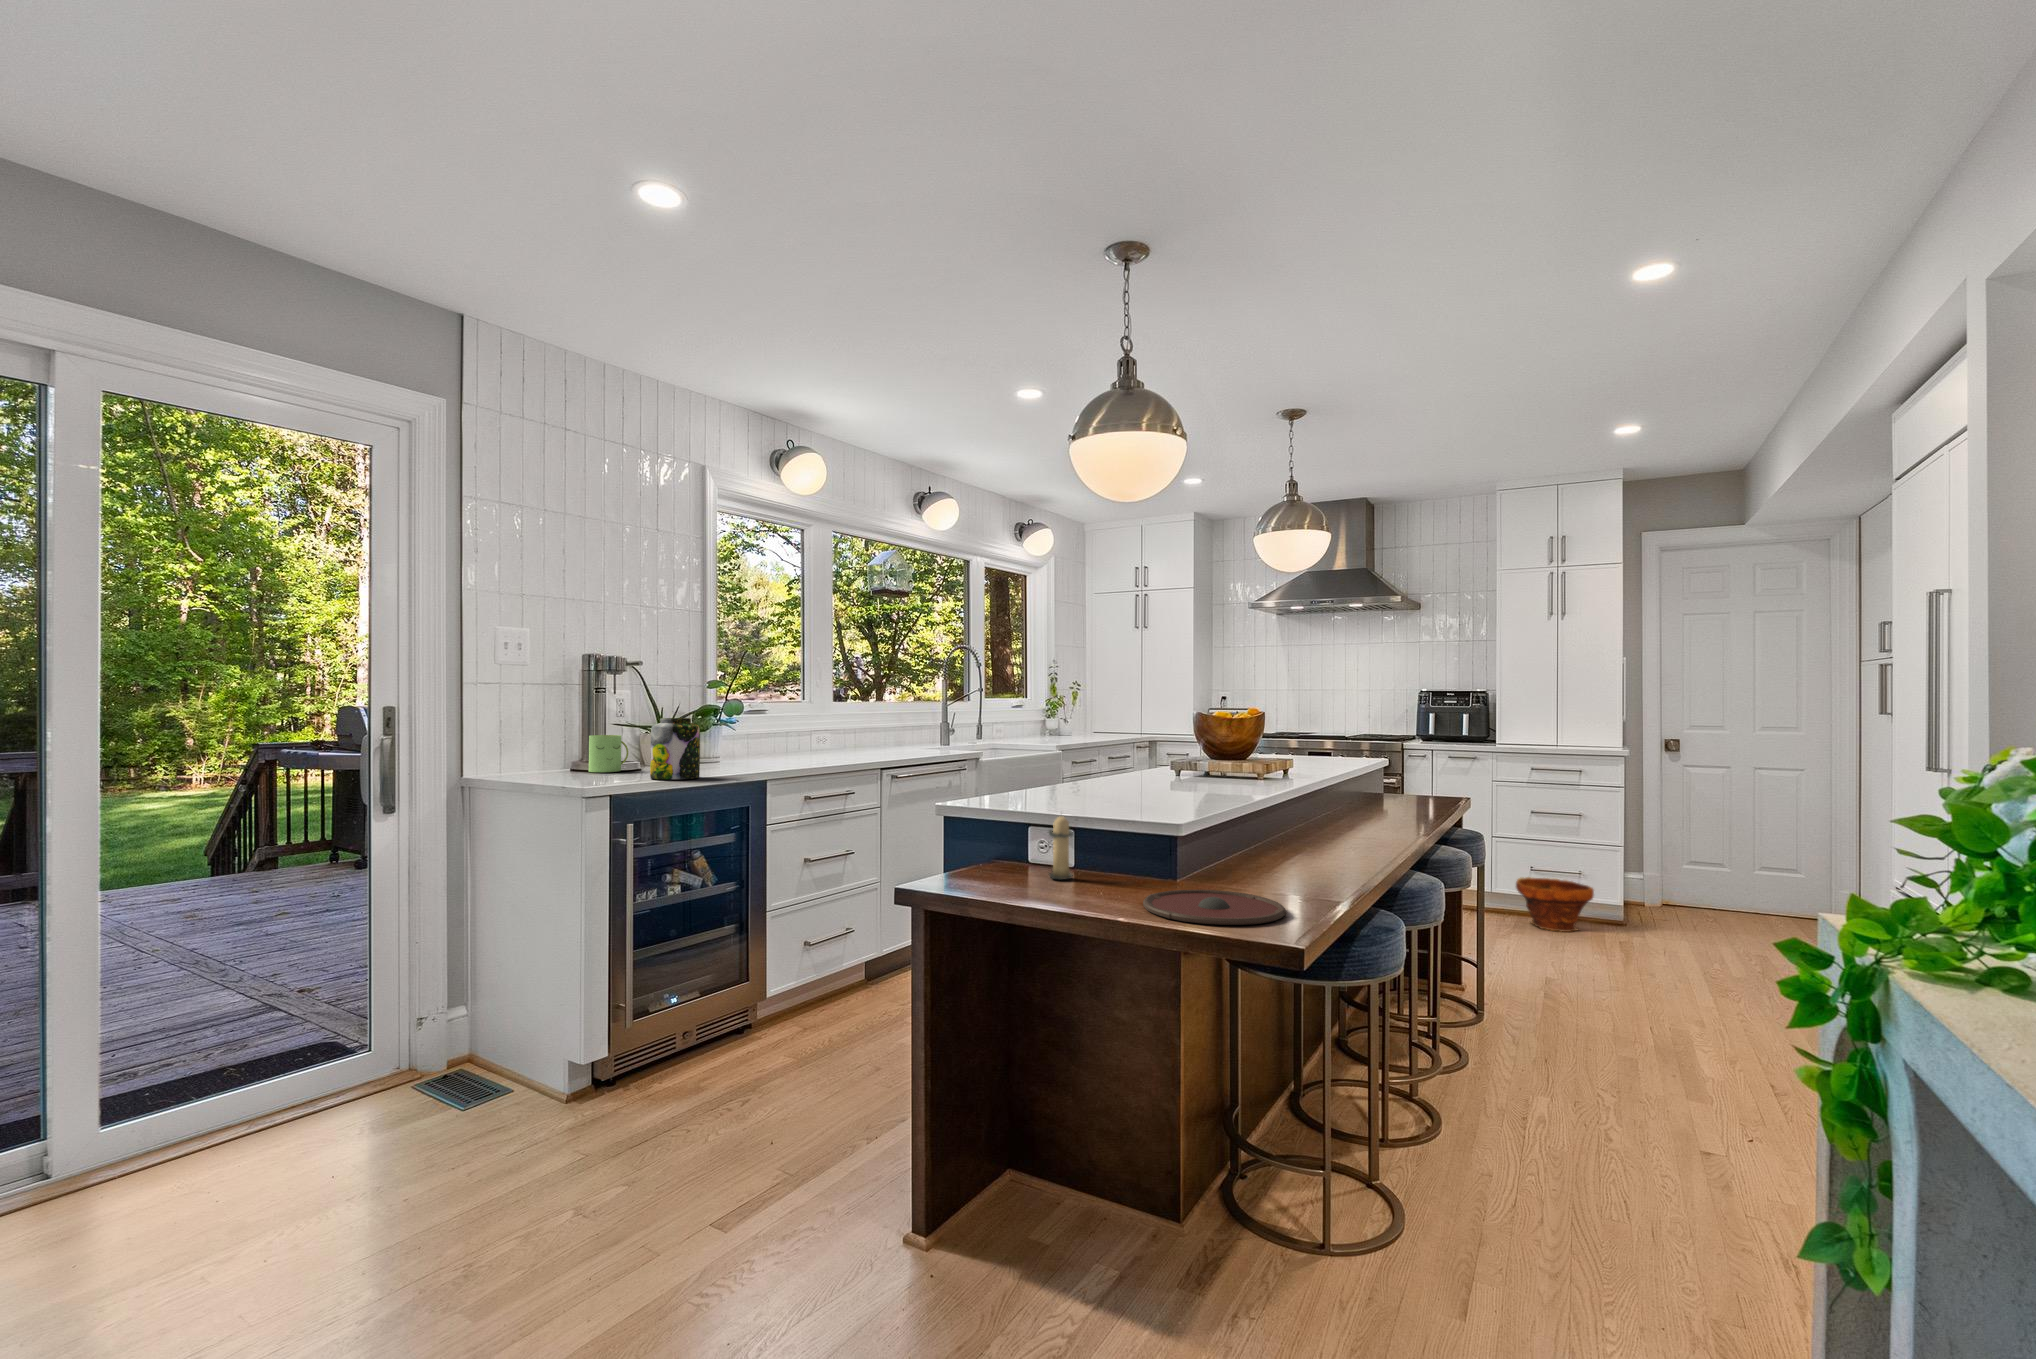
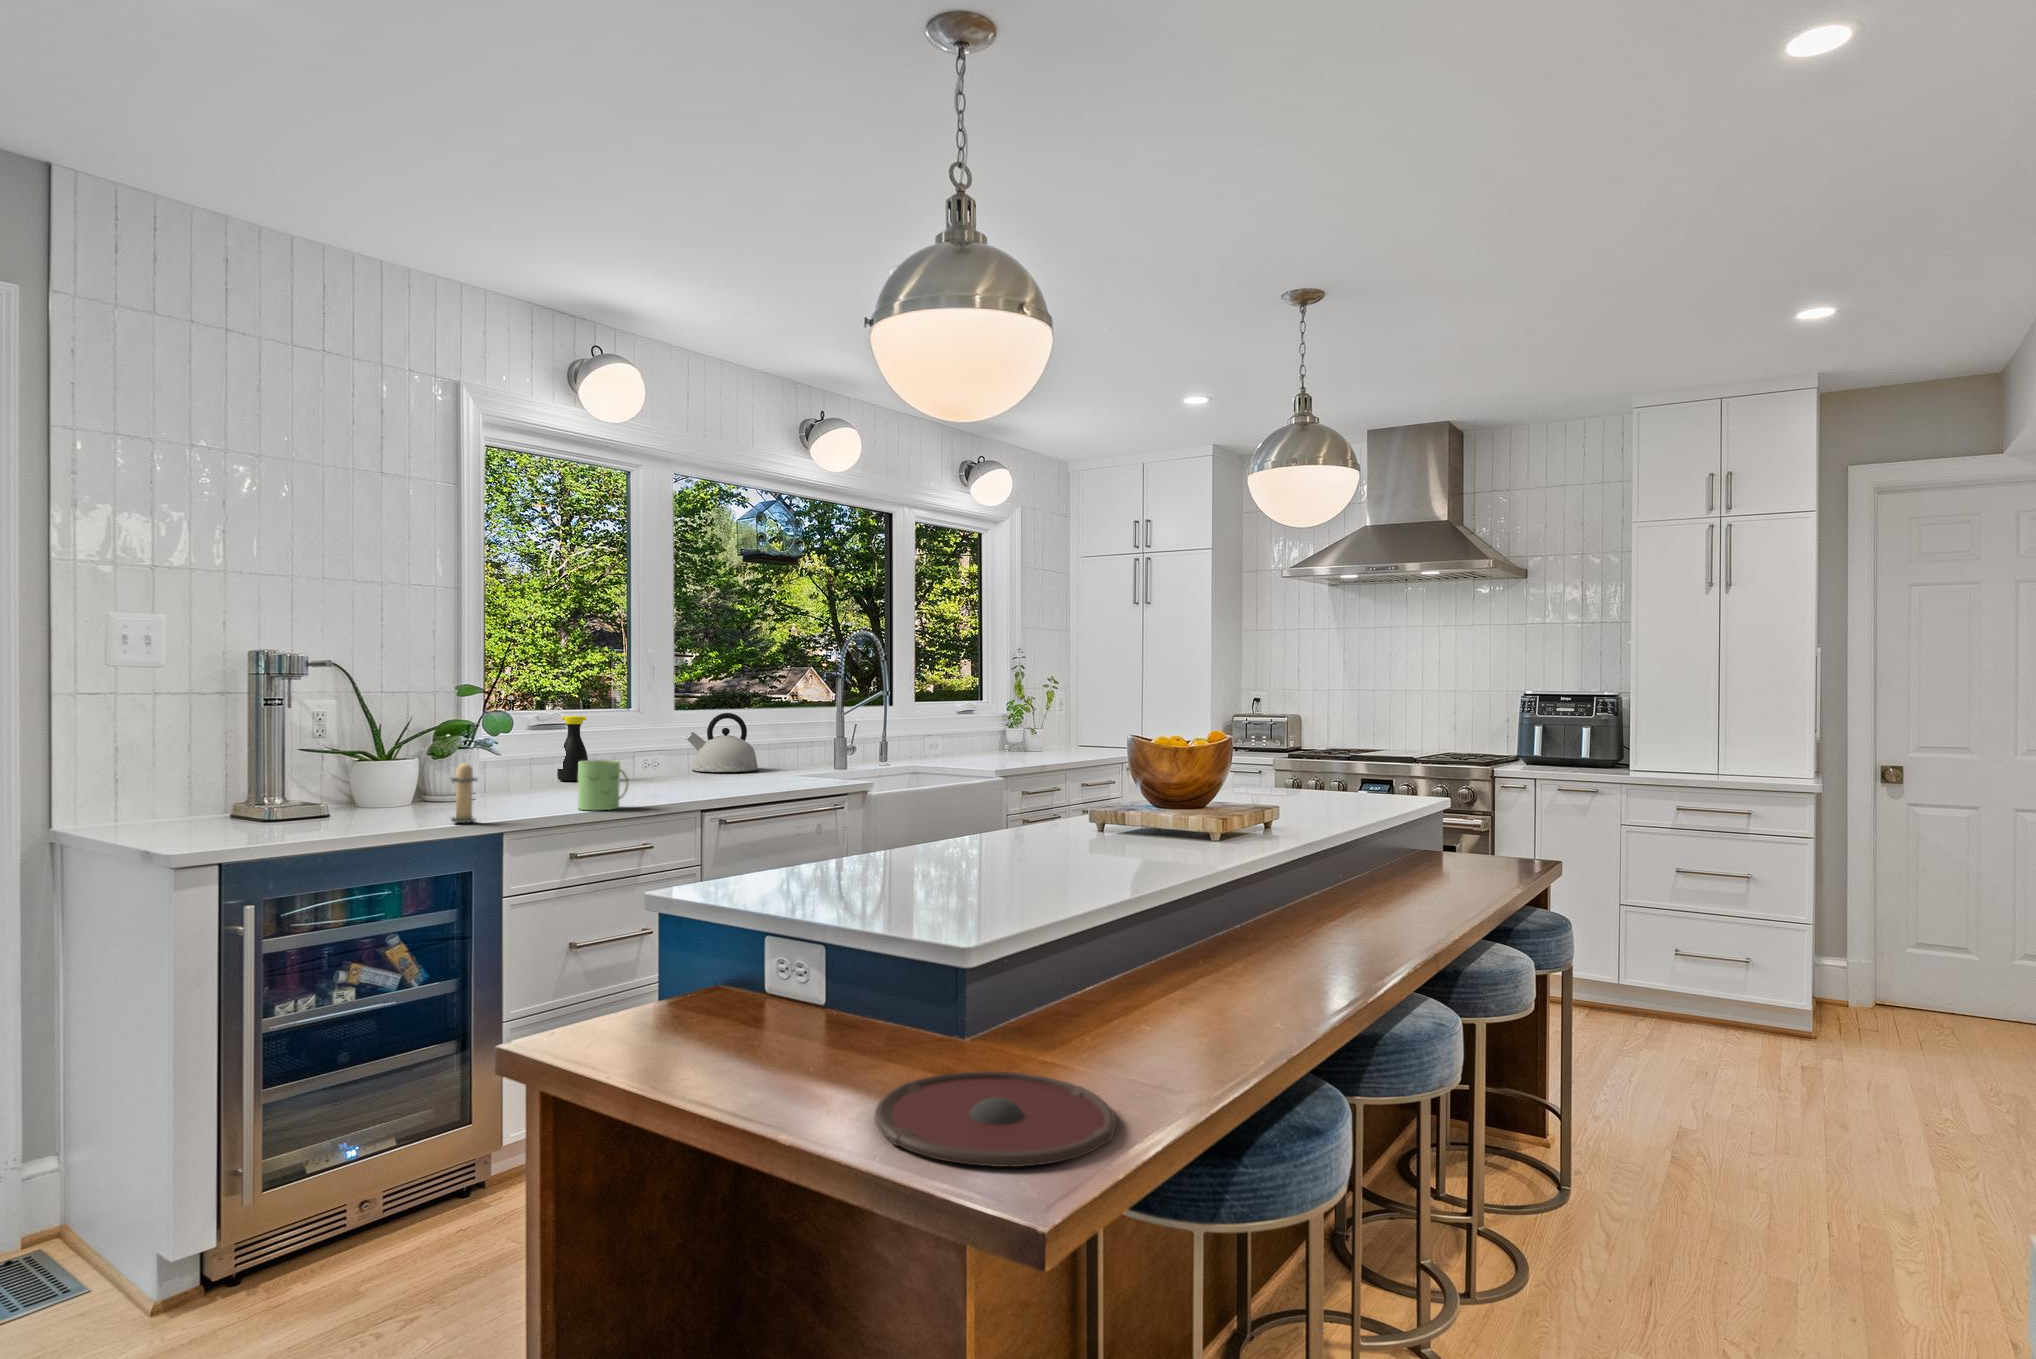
kettle: none [842,705,893,747] -> present [687,713,759,772]
bottle: none [762,706,784,752] -> present [557,716,588,781]
jar: present [650,718,700,780] -> none [312,743,389,835]
mug: present [589,735,628,772] -> present [578,760,628,810]
candle: present [1049,816,1074,879] -> present [450,763,478,823]
planter: present [1516,877,1594,932] -> none [1651,965,1766,1048]

